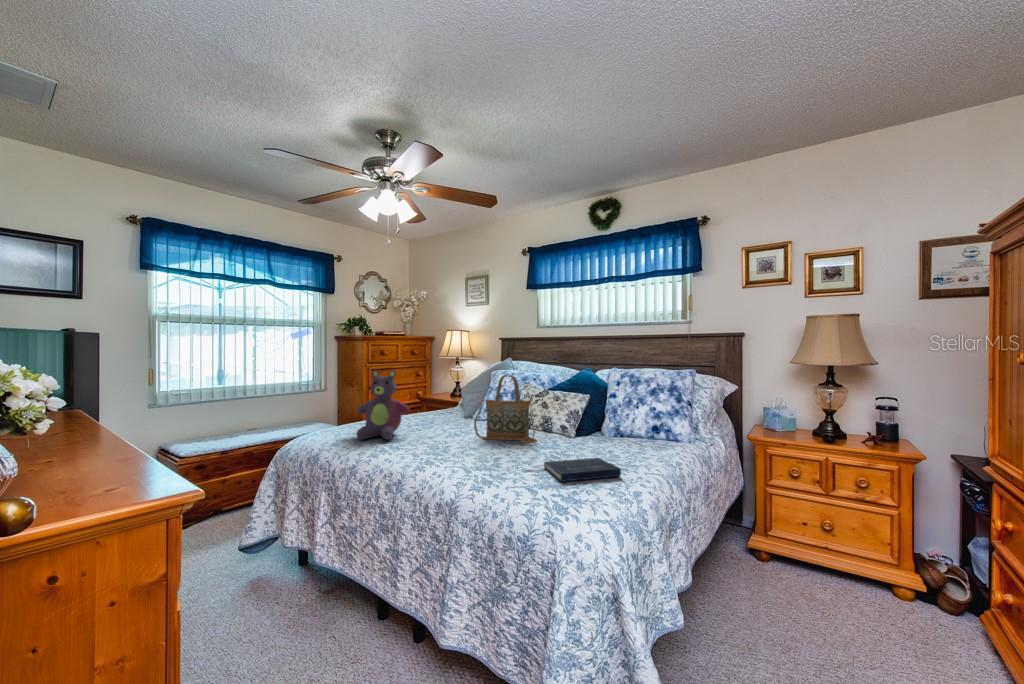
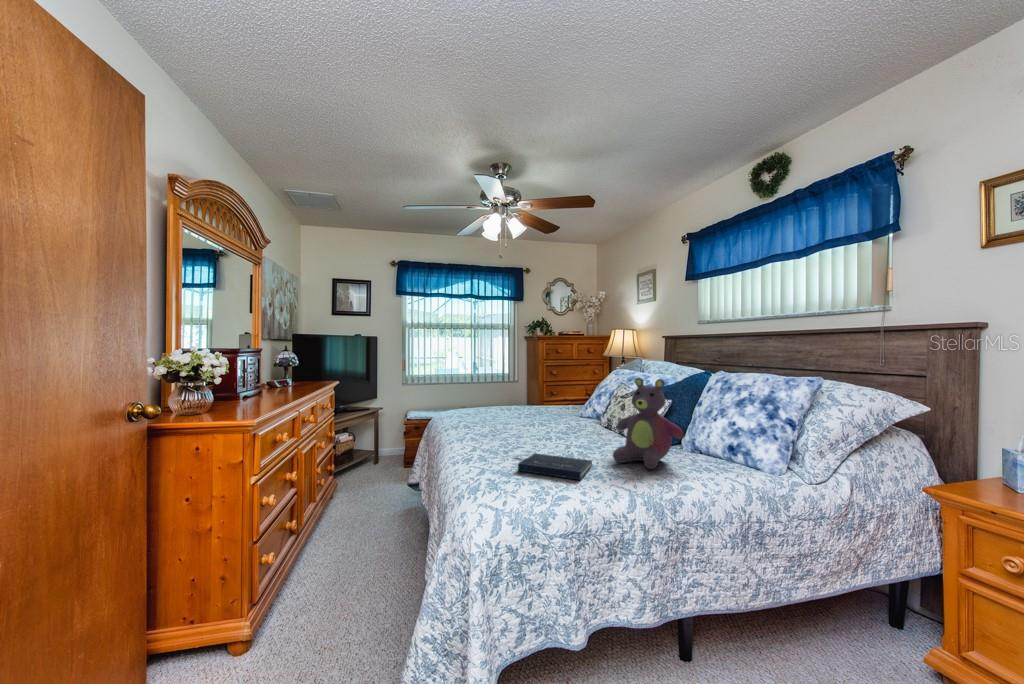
stuffed bear: present [357,370,410,440] -> present [613,378,684,469]
handbag: present [474,375,537,443] -> none [539,371,589,439]

